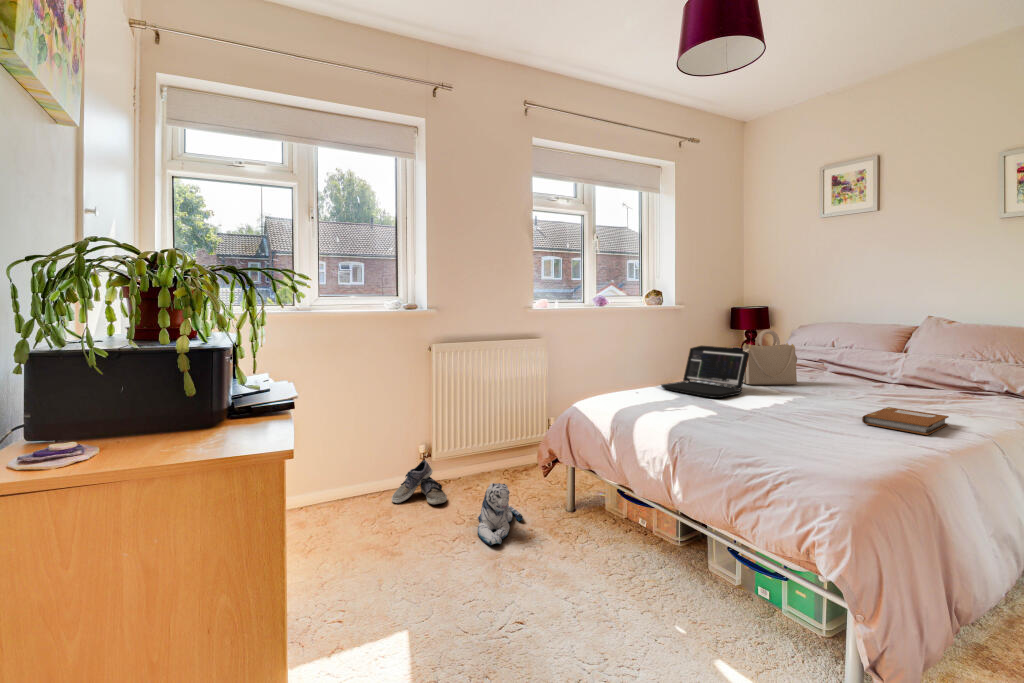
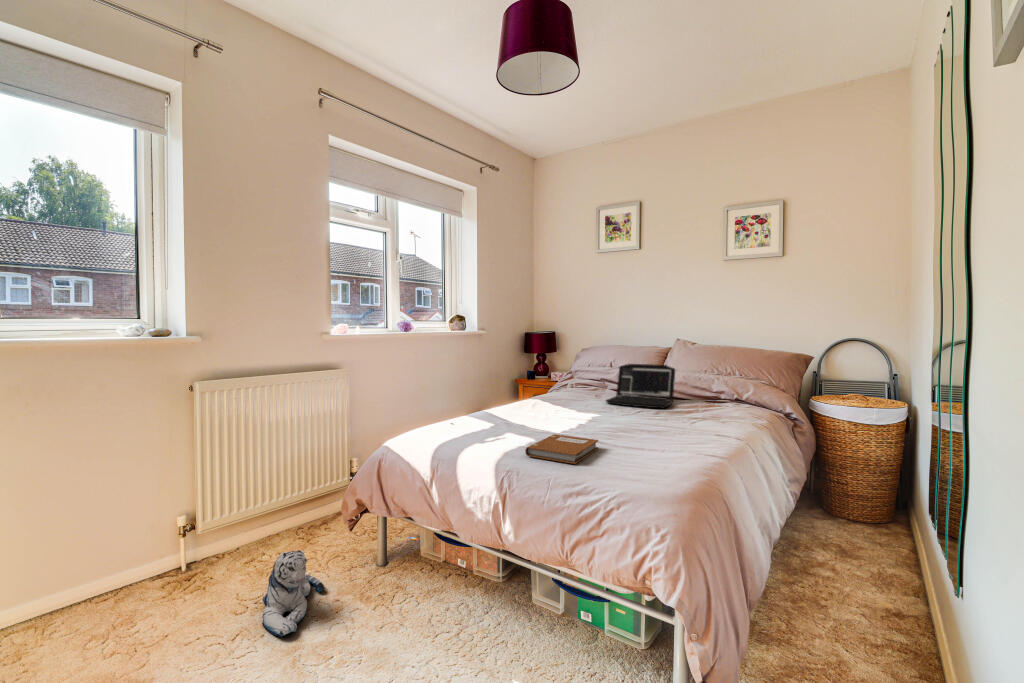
handbag: present [743,330,797,385] -> none [543,354,590,405]
laptop: present [661,346,749,398] -> present [606,364,675,408]
notebook: present [862,407,949,435] -> present [525,434,598,464]
shoe: present [392,460,447,504] -> none [127,533,216,602]

